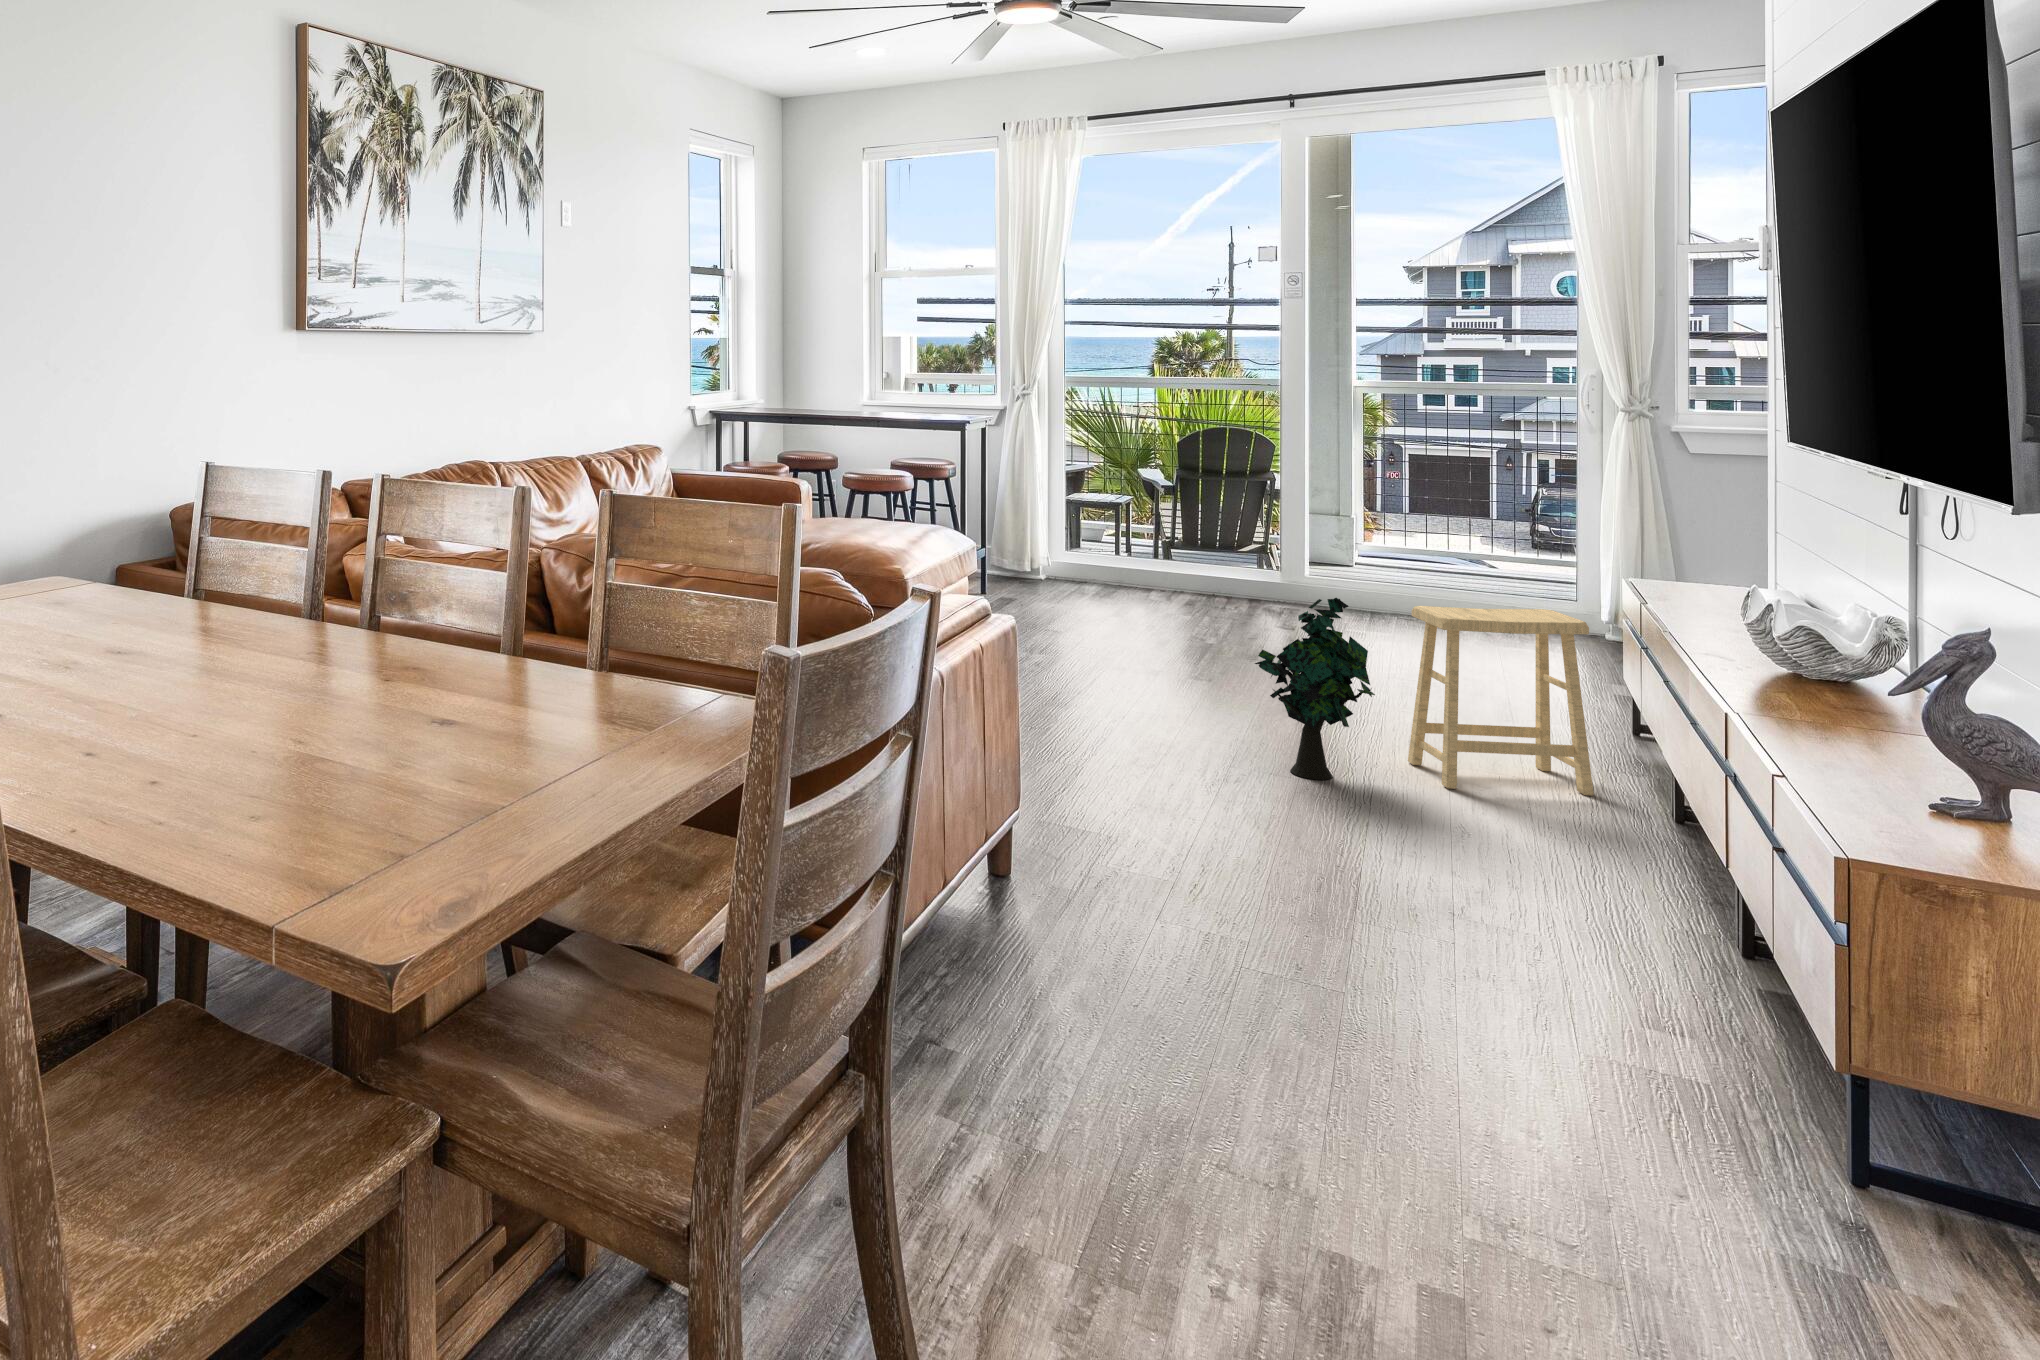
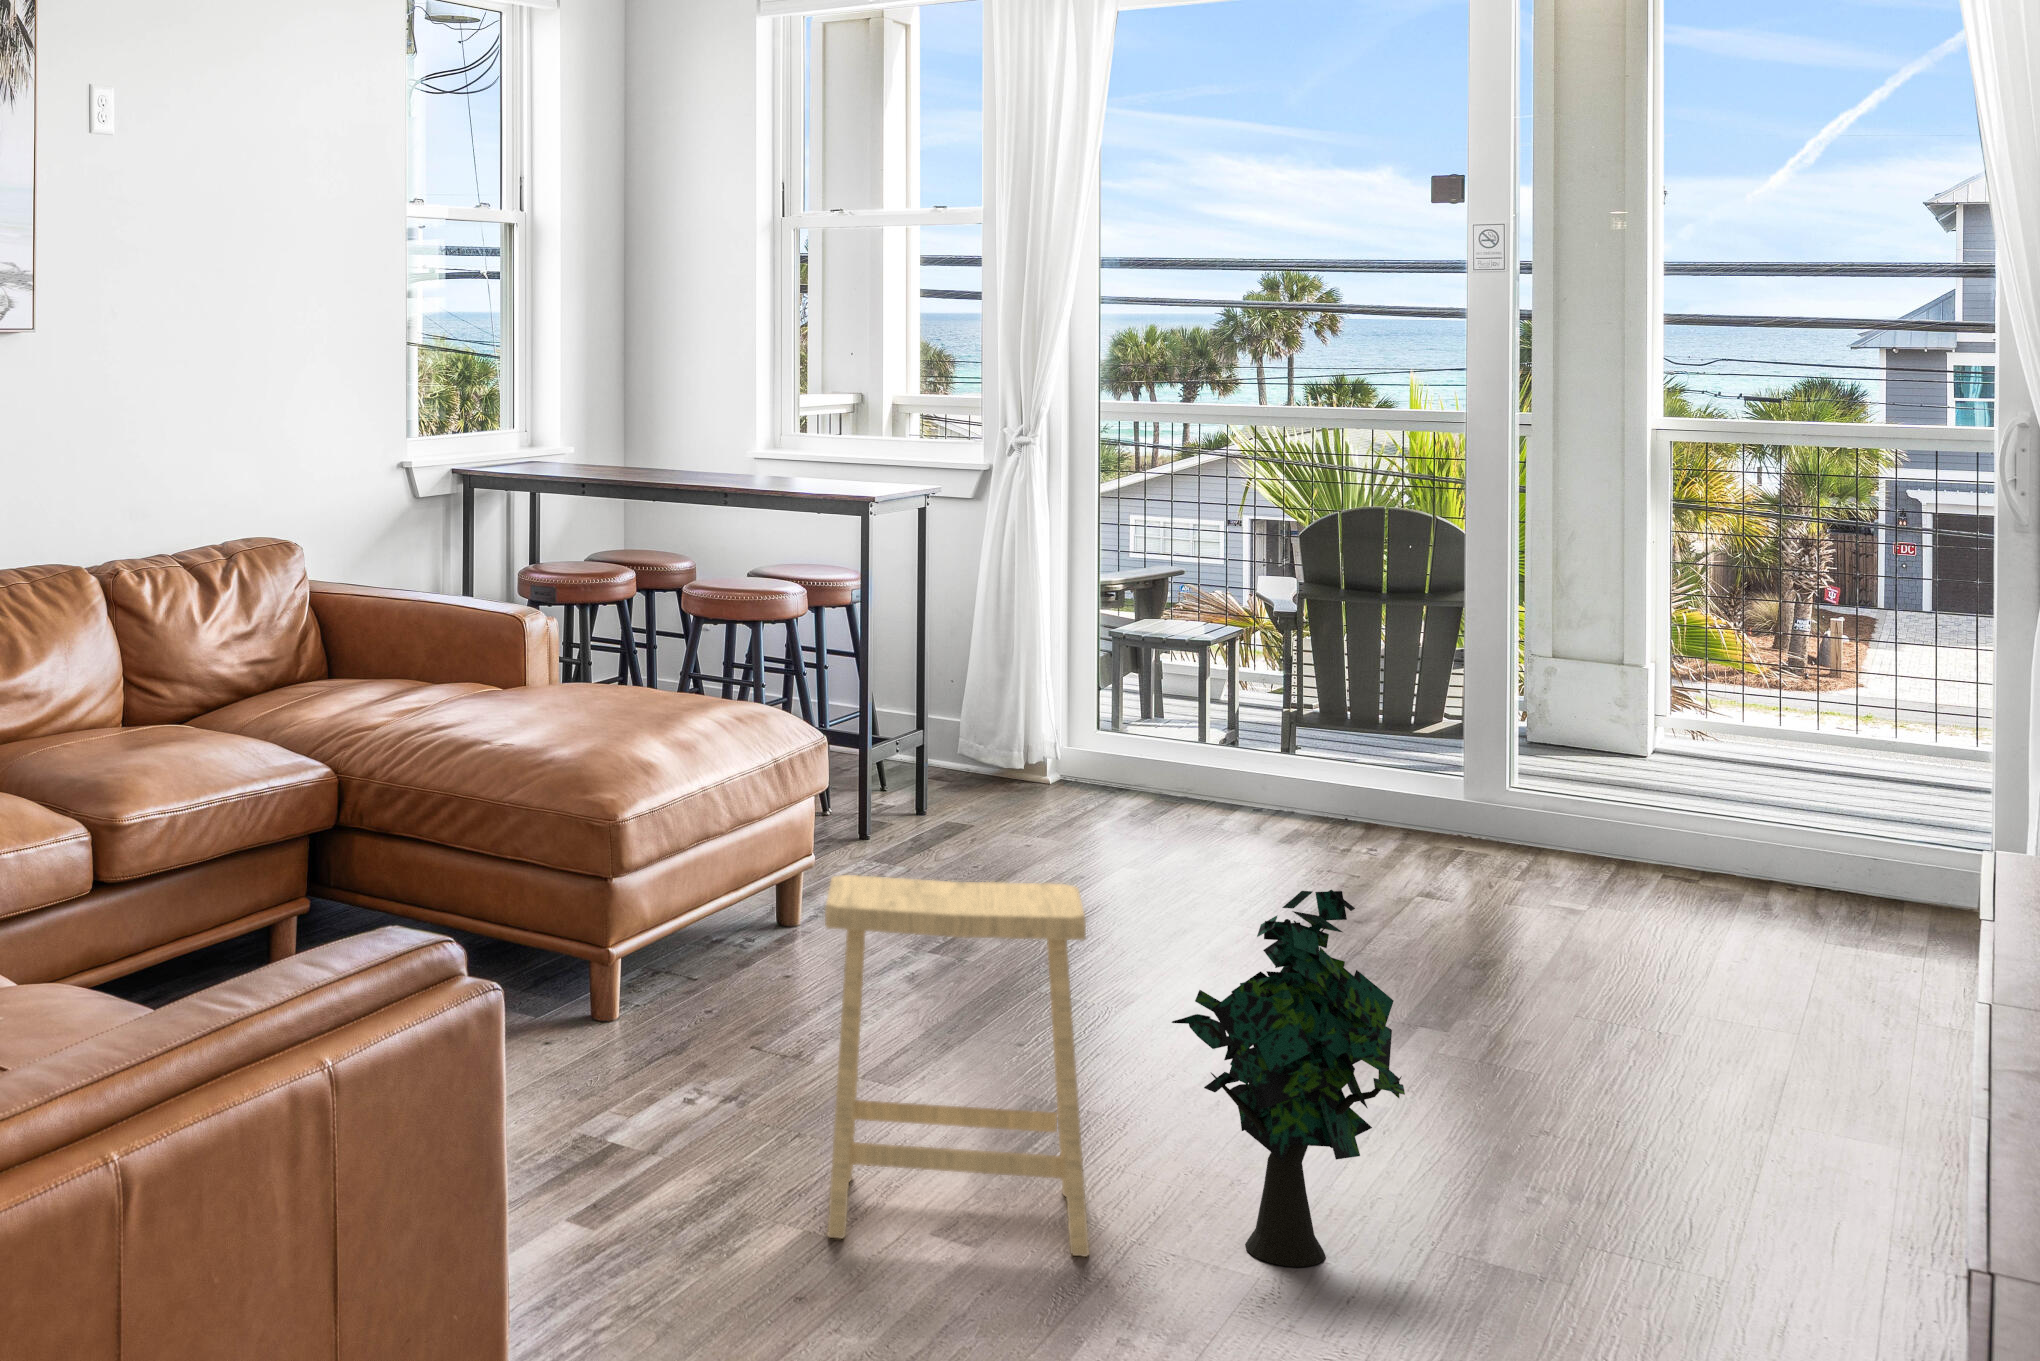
footstool: present [1408,606,1594,796] -> present [825,875,1089,1257]

